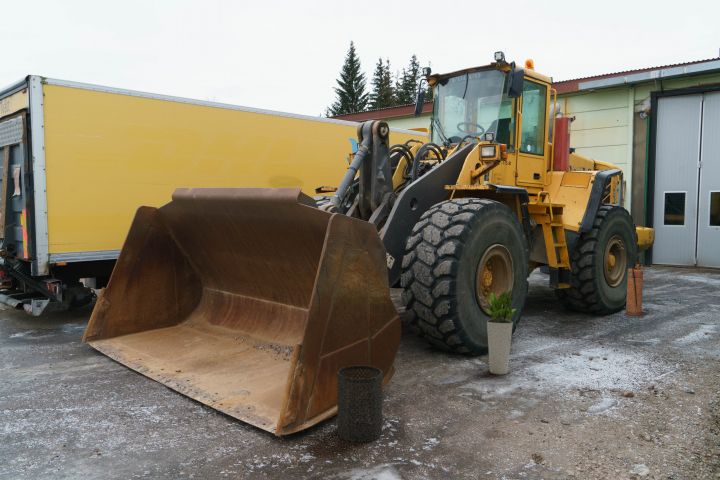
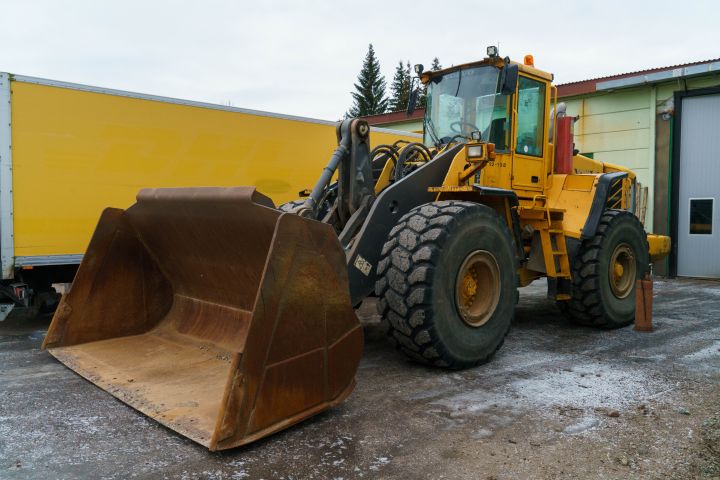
planter: present [486,290,516,374] -> none [461,297,499,391]
trash can: present [337,365,382,442] -> none [283,377,332,461]

